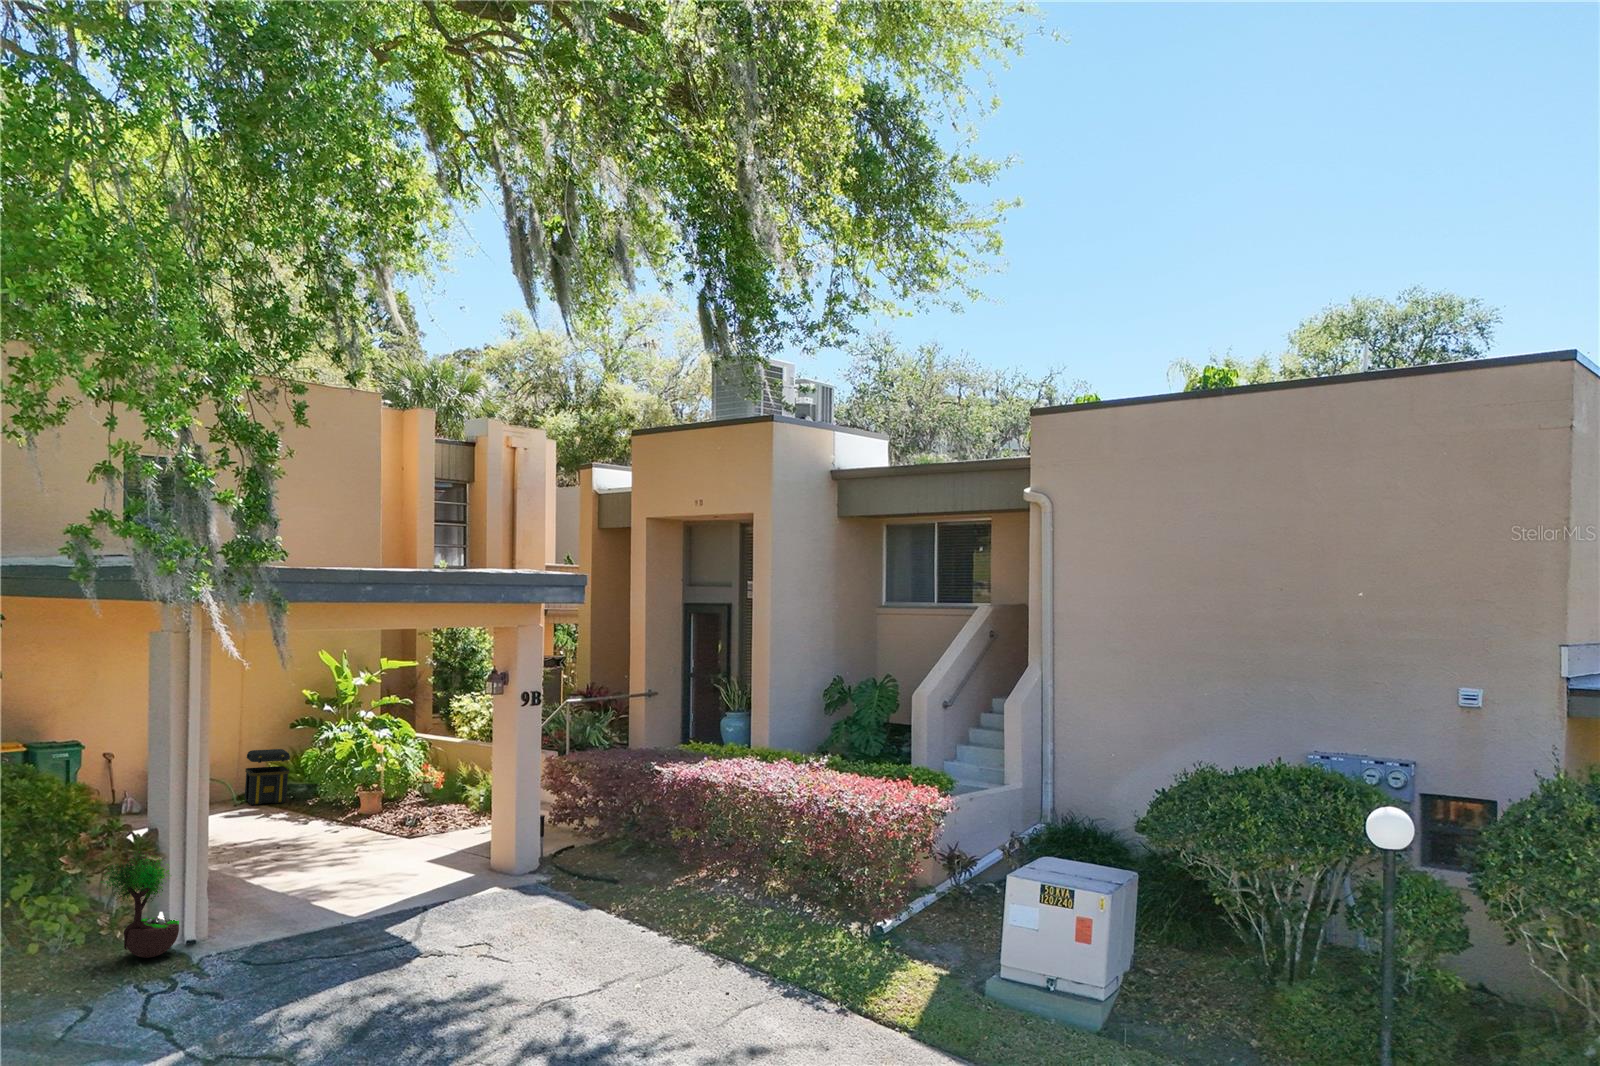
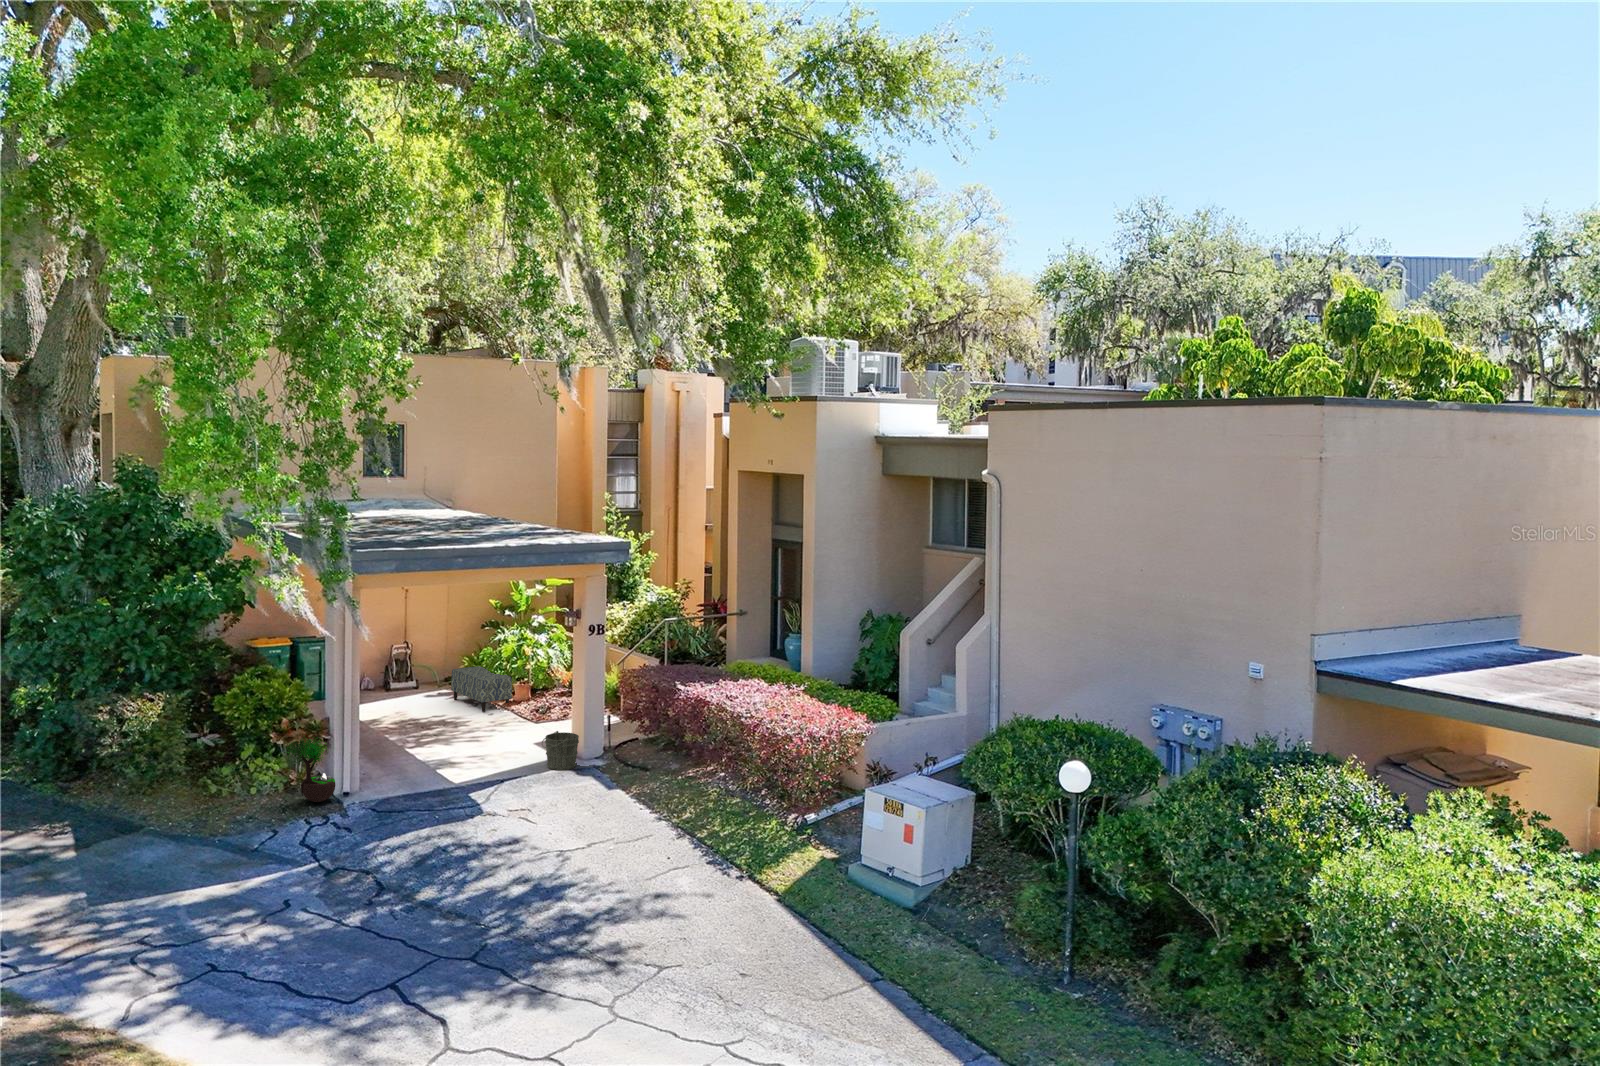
toolbox: present [245,749,290,805] -> none [423,649,453,691]
bench: none [292,768,382,825] -> present [451,666,512,712]
bucket: none [466,837,518,889] -> present [542,731,579,770]

